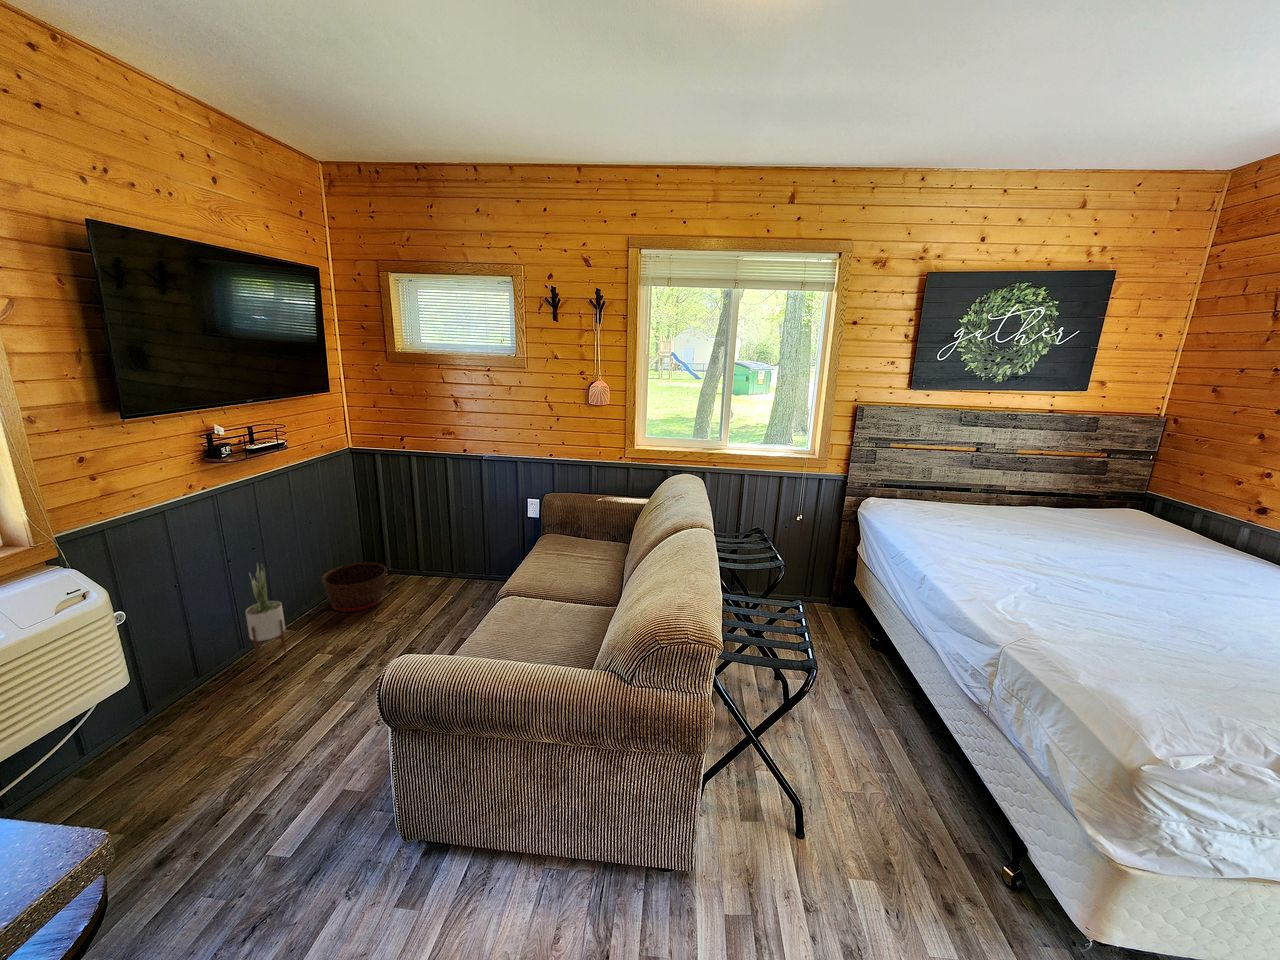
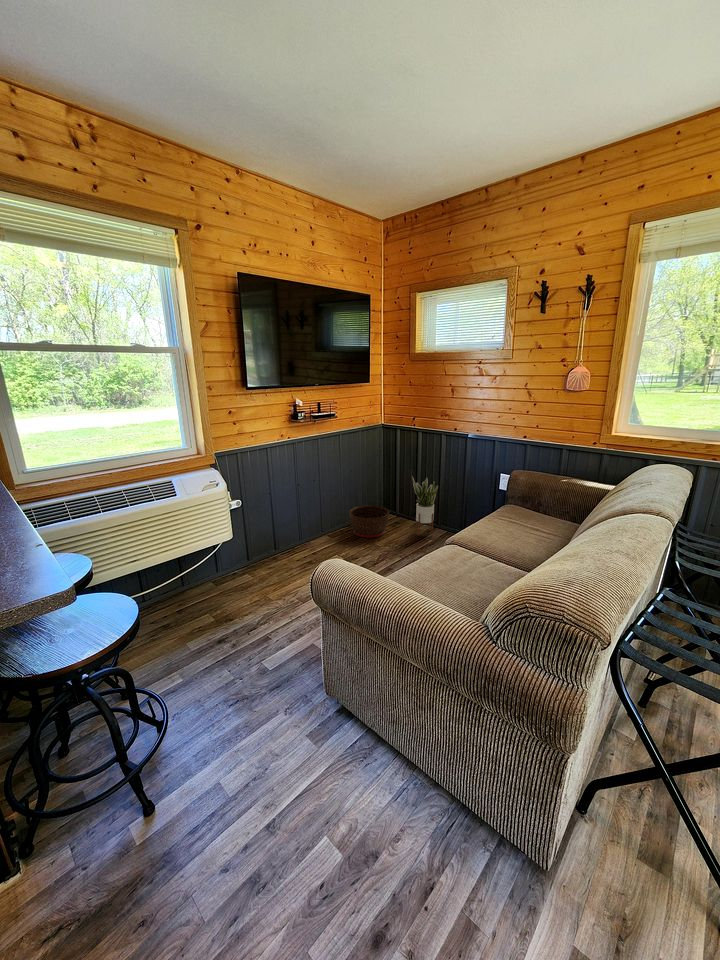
potted plant: present [246,568,287,663] -> present [412,477,438,536]

